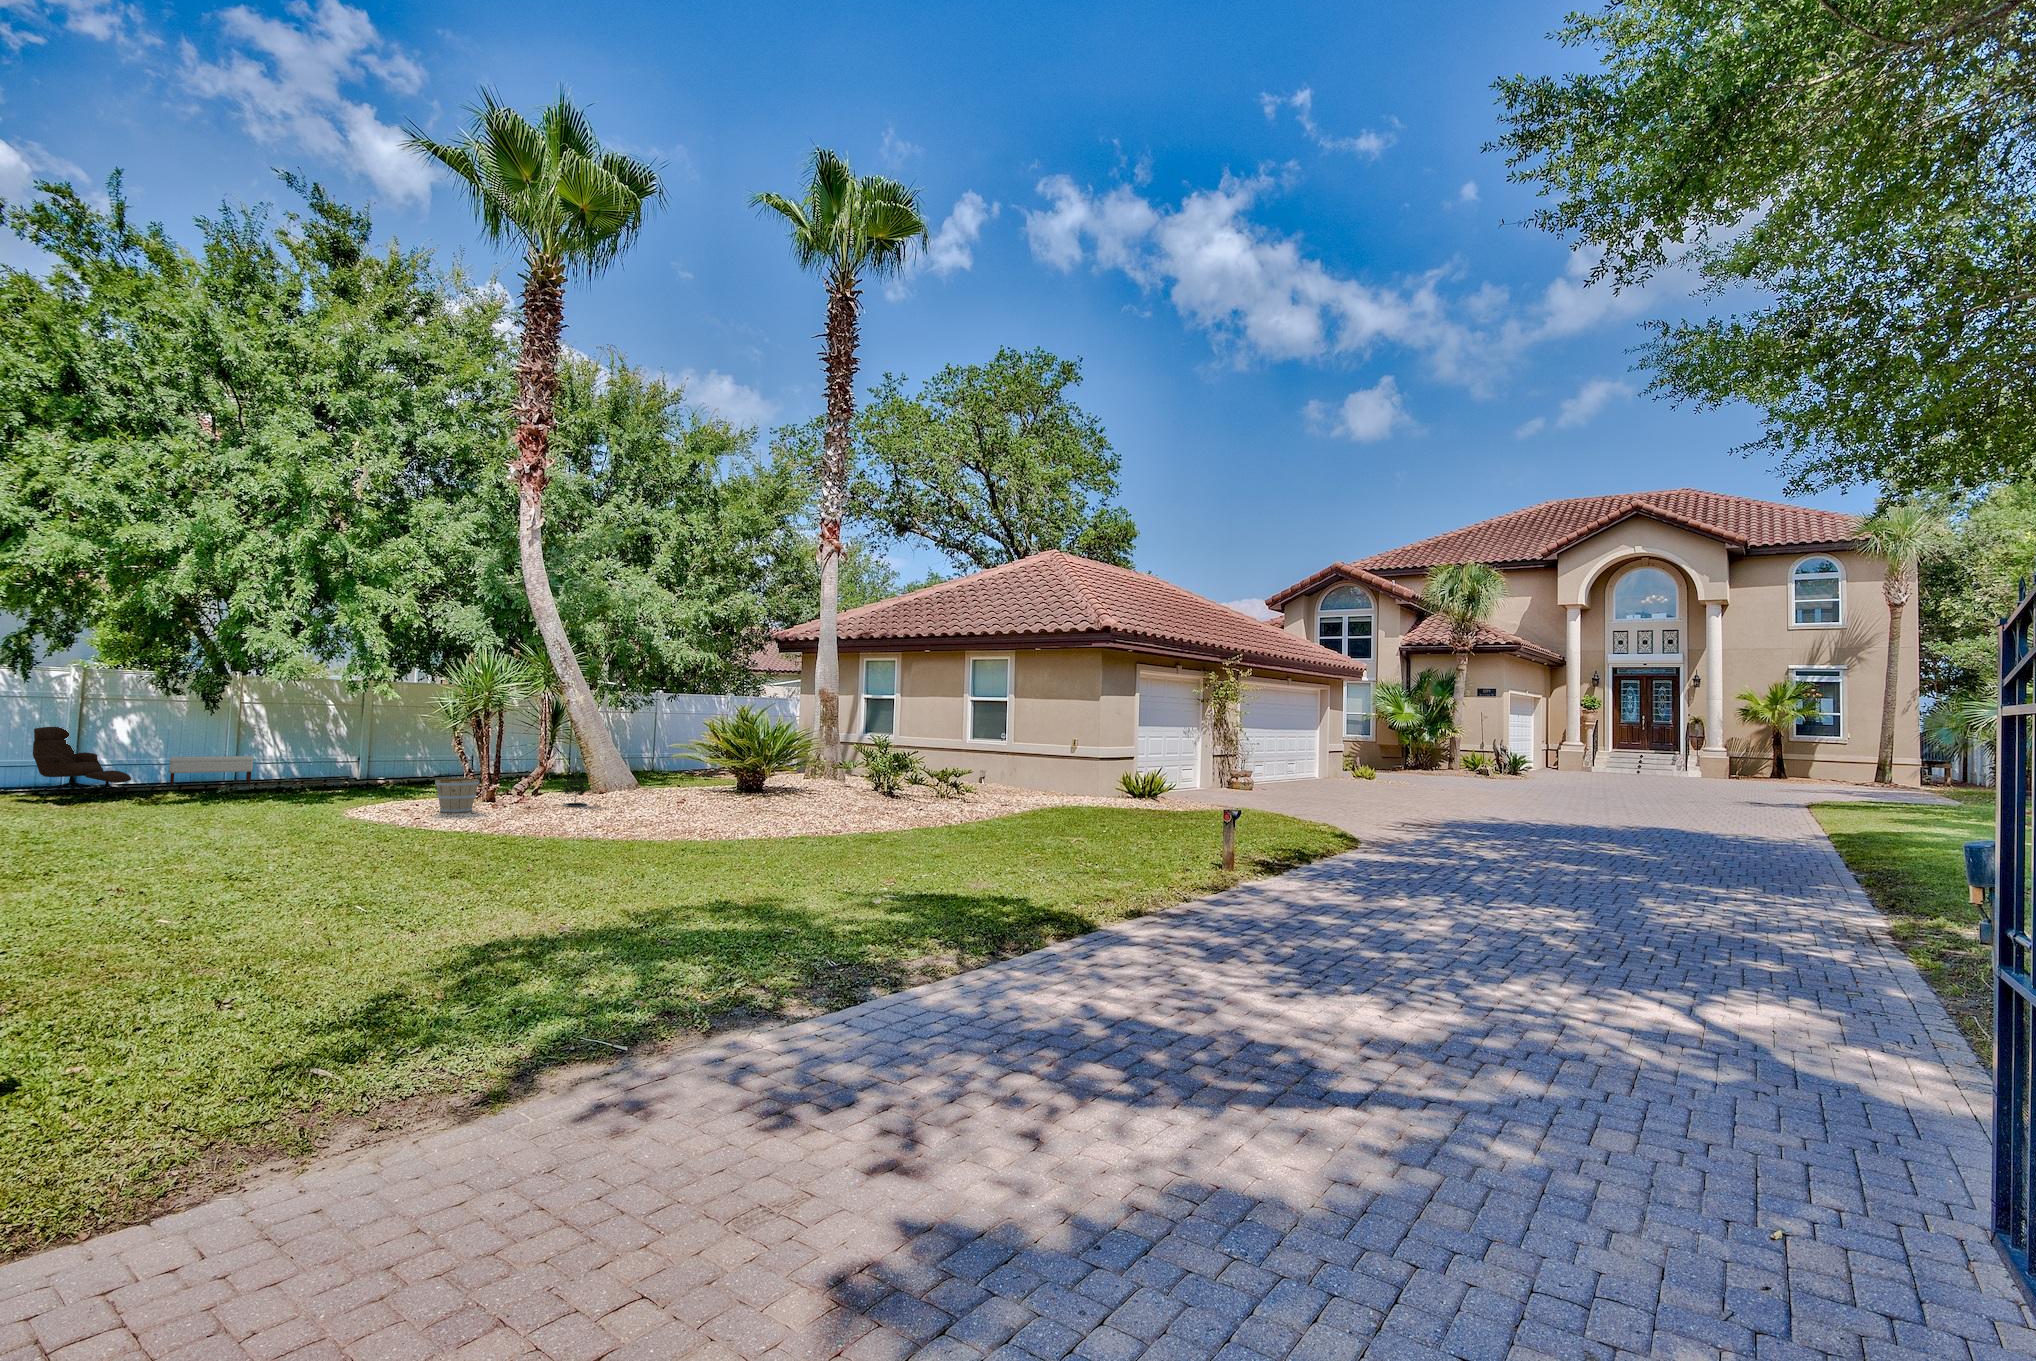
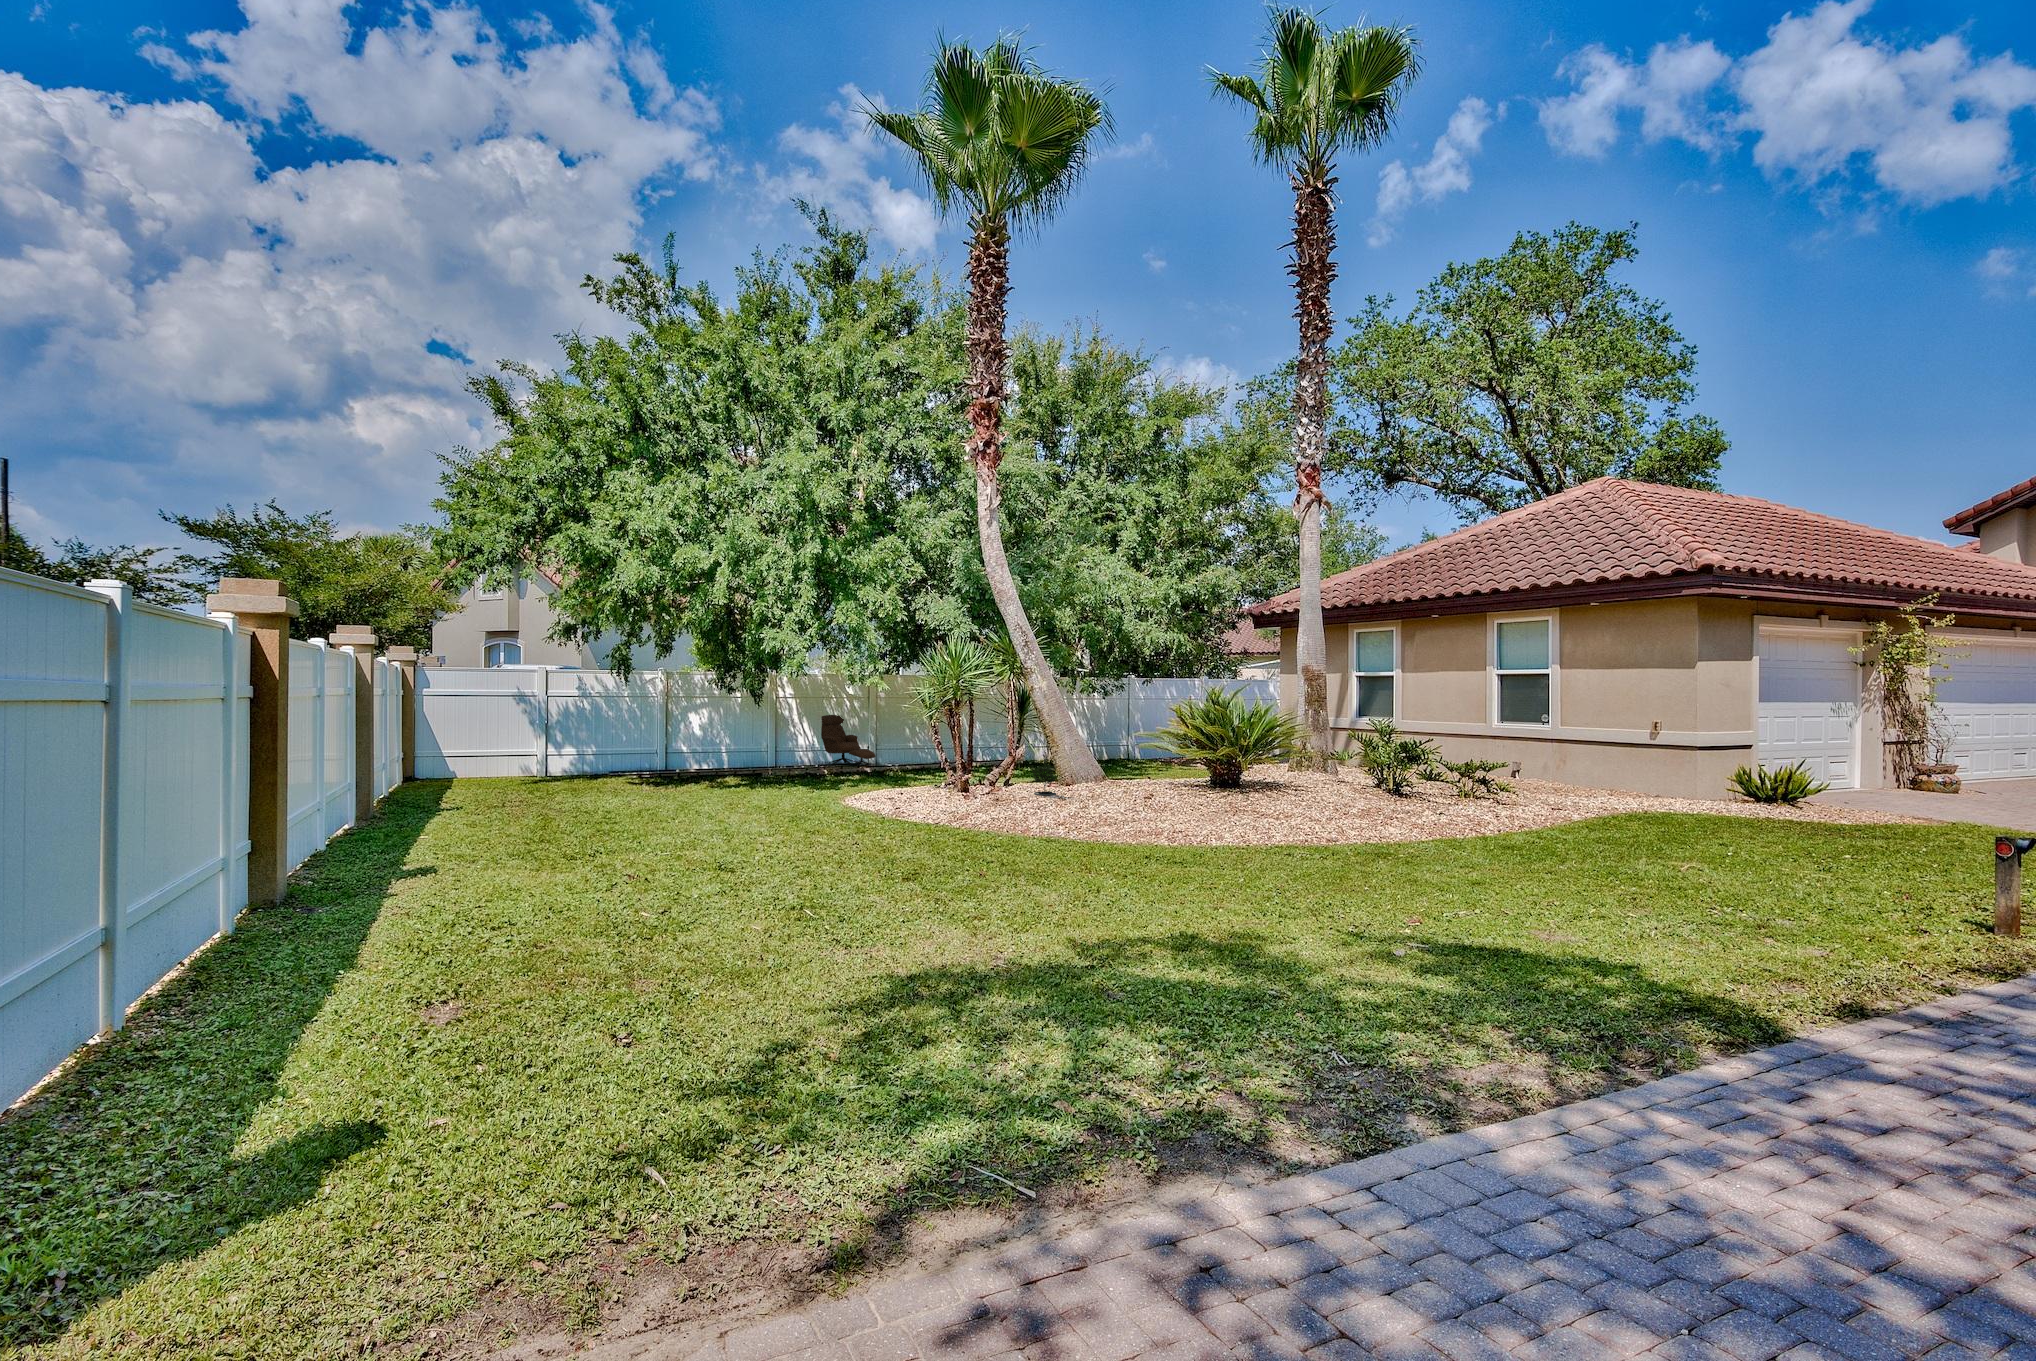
lounge chair: present [33,727,131,792] -> present [821,715,876,766]
bench: present [169,756,254,786] -> none [740,742,796,767]
wooden bucket: present [435,777,479,813] -> none [920,763,958,798]

